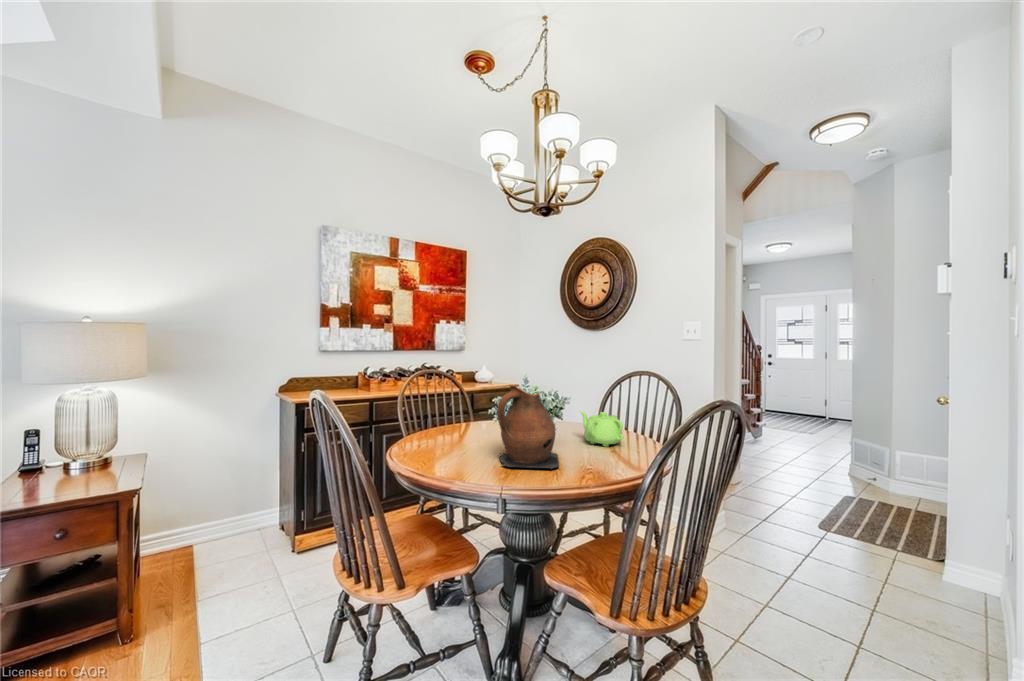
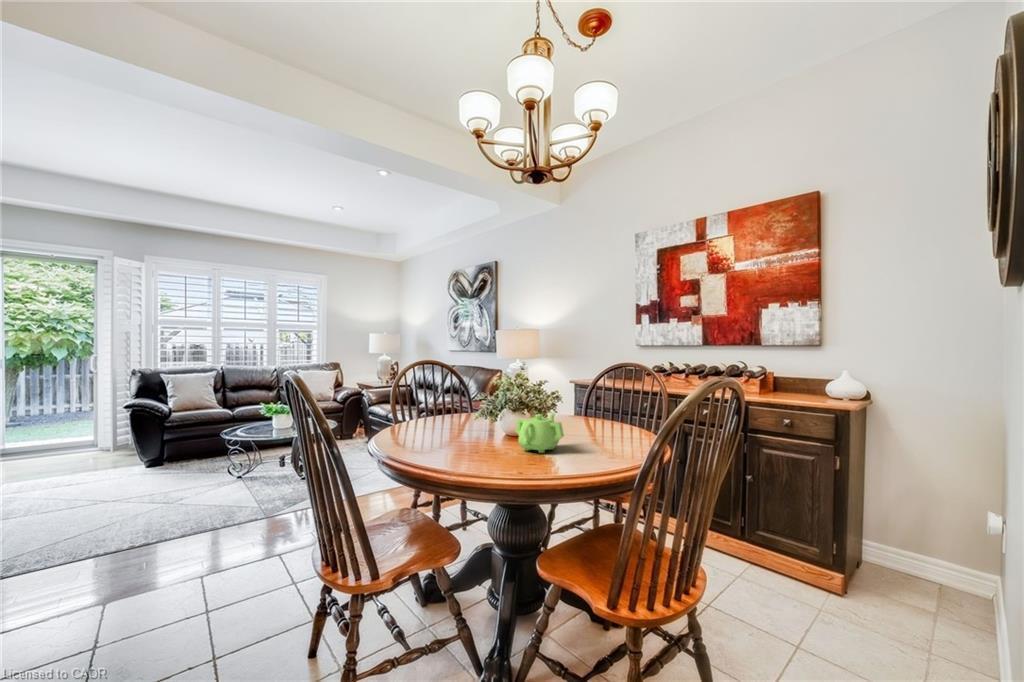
ceramic pitcher: present [497,385,559,469] -> none [429,371,483,440]

